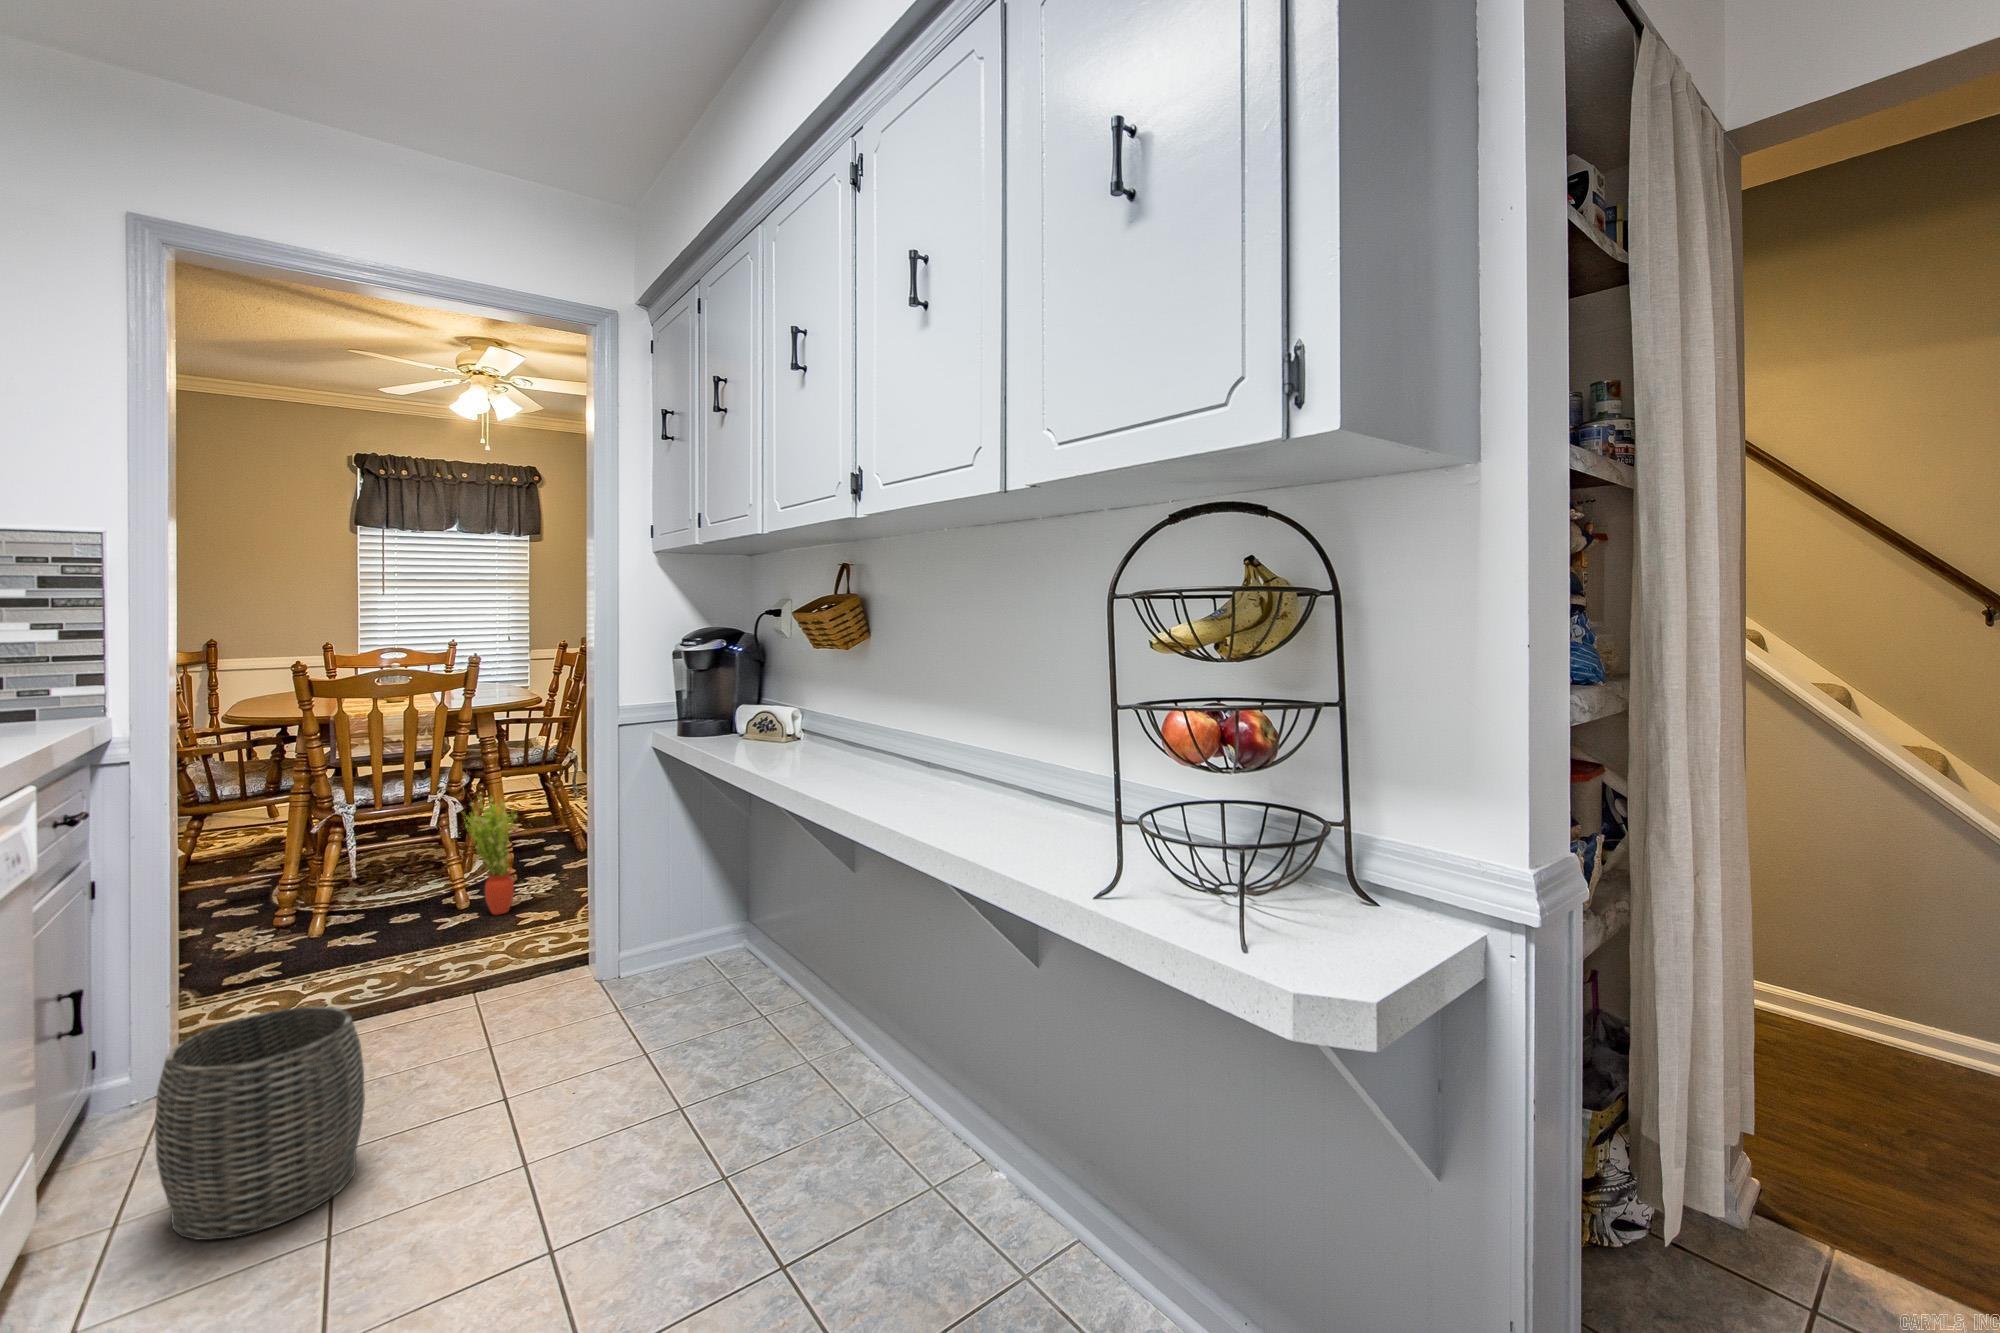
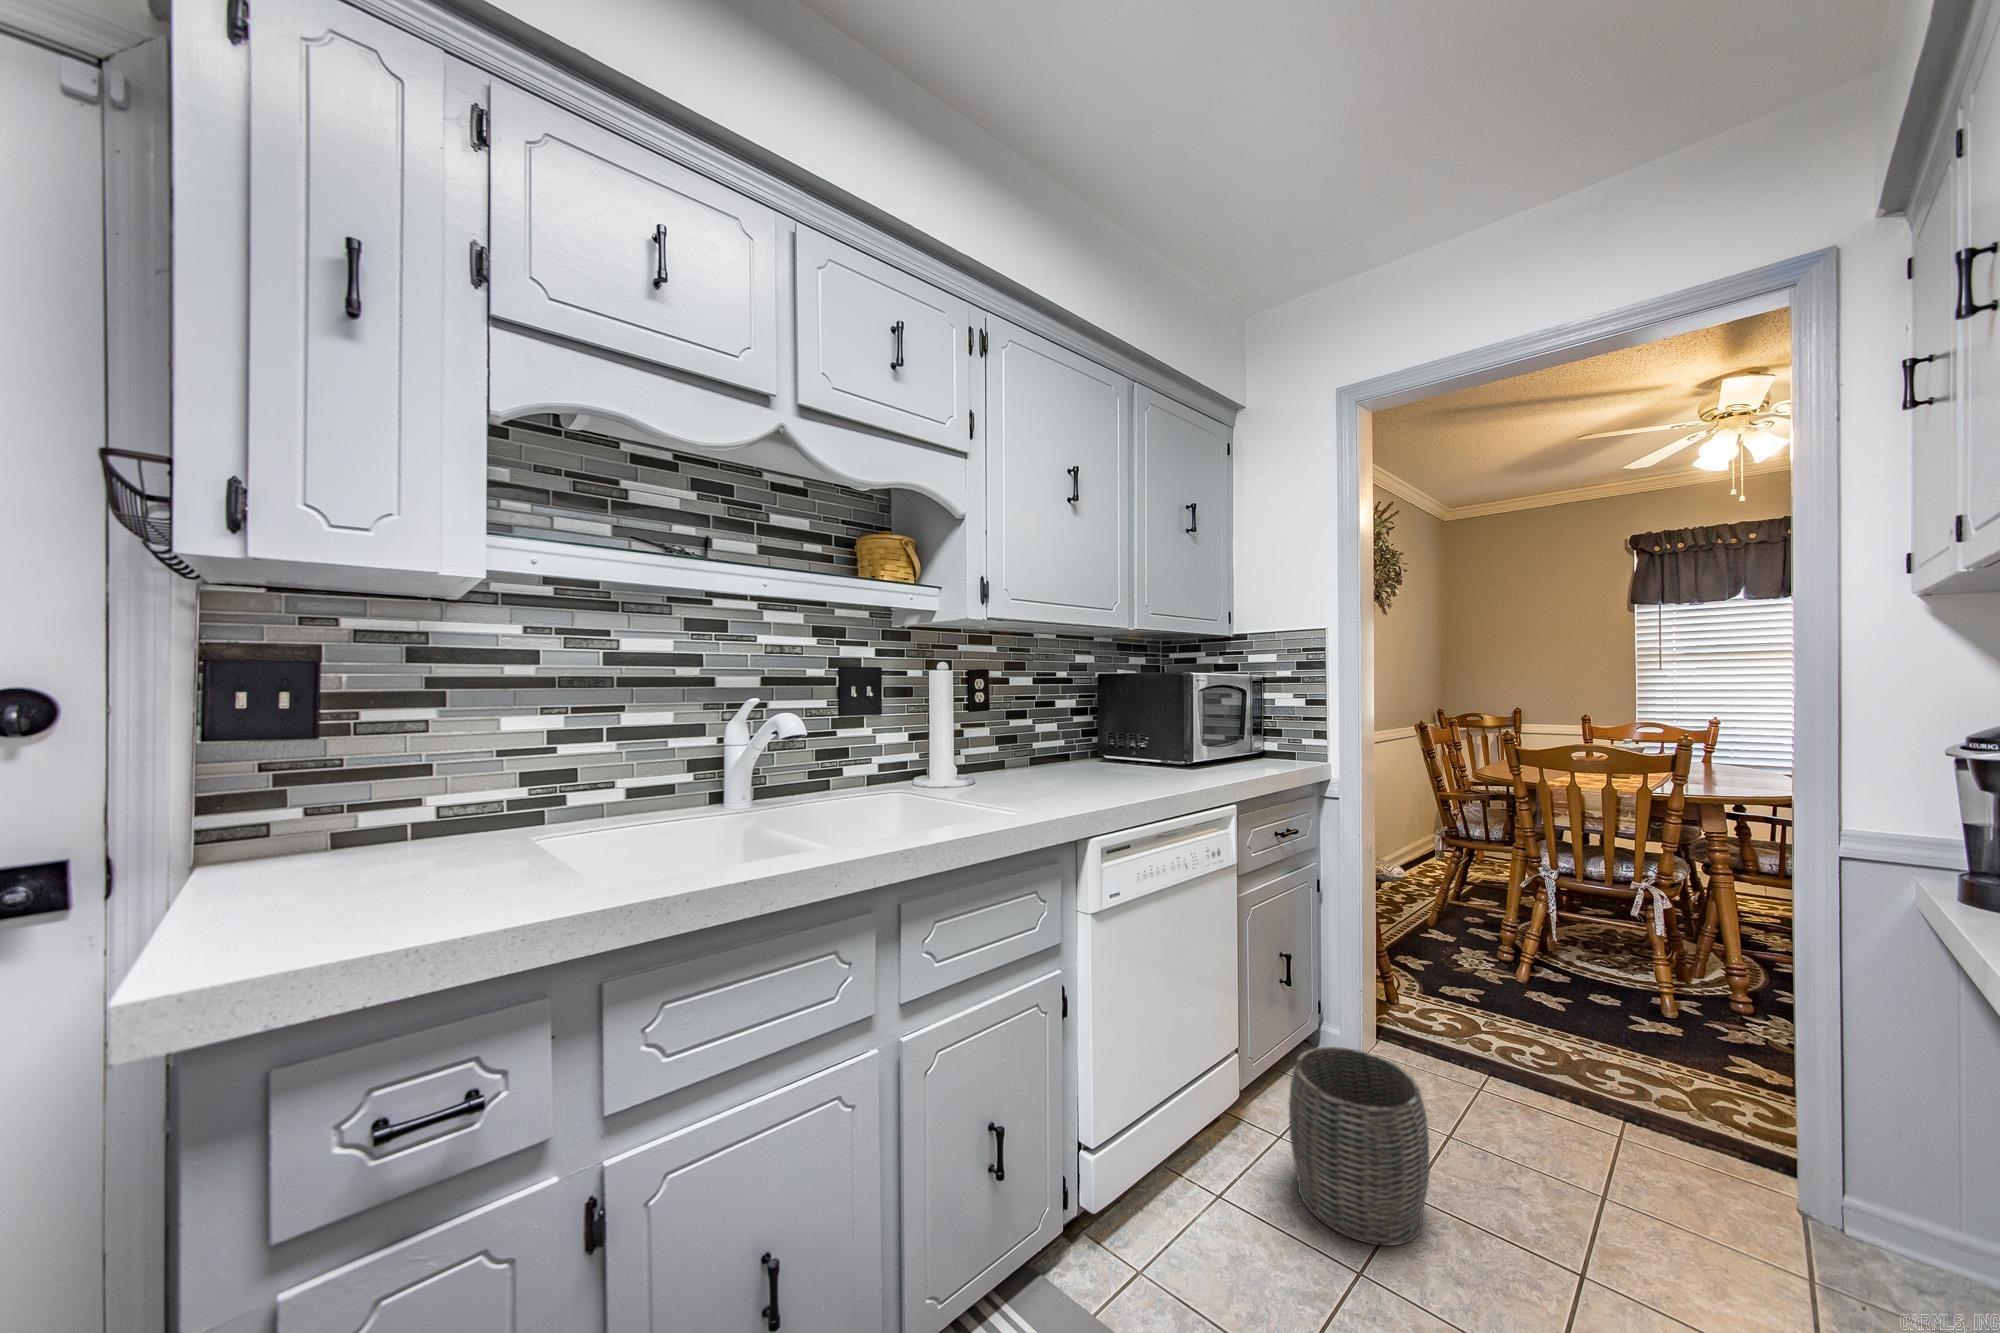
potted plant: present [466,798,516,915] -> none [1662,904,1735,1043]

